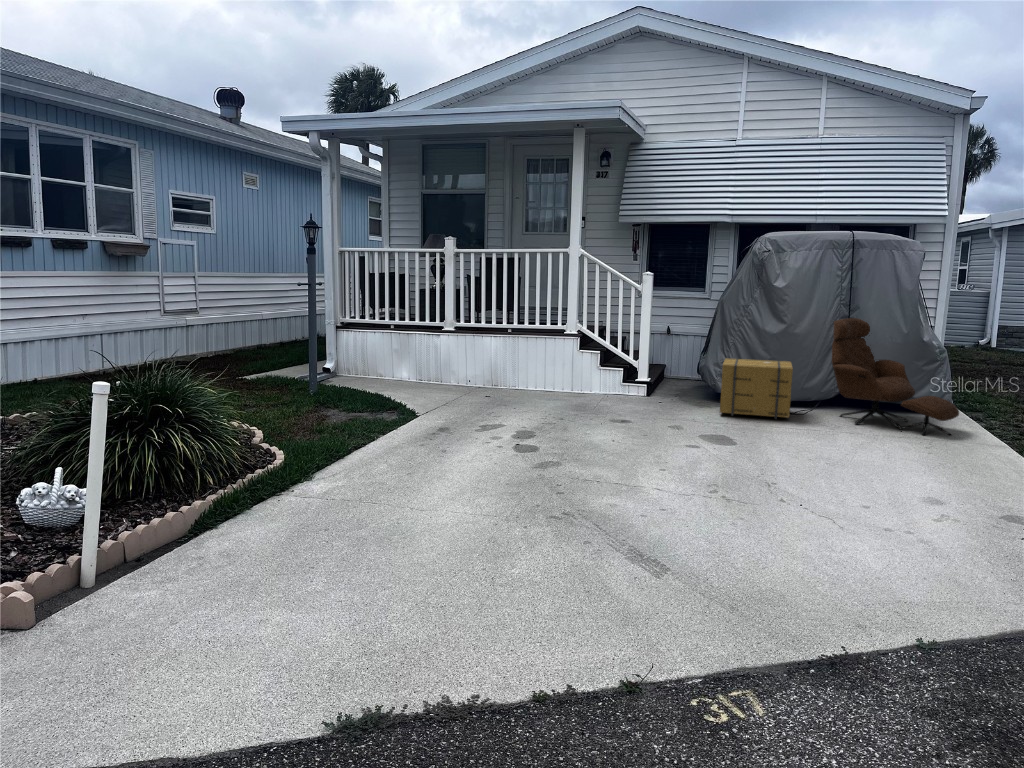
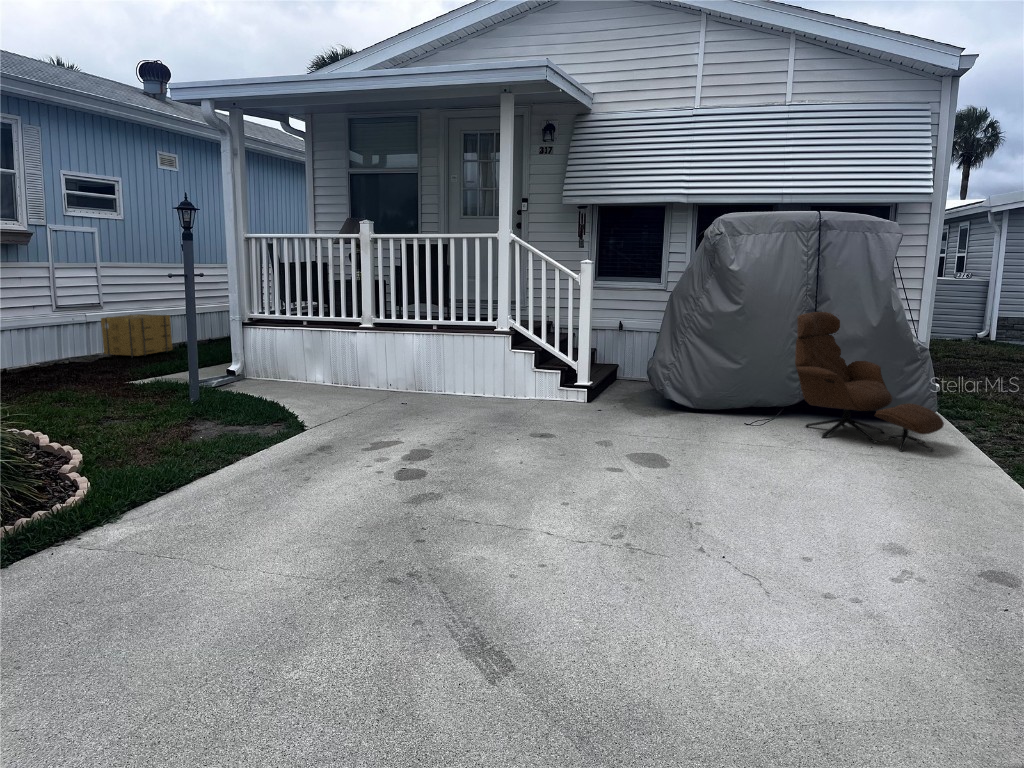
cardboard box: present [720,358,793,419] -> present [101,314,172,358]

